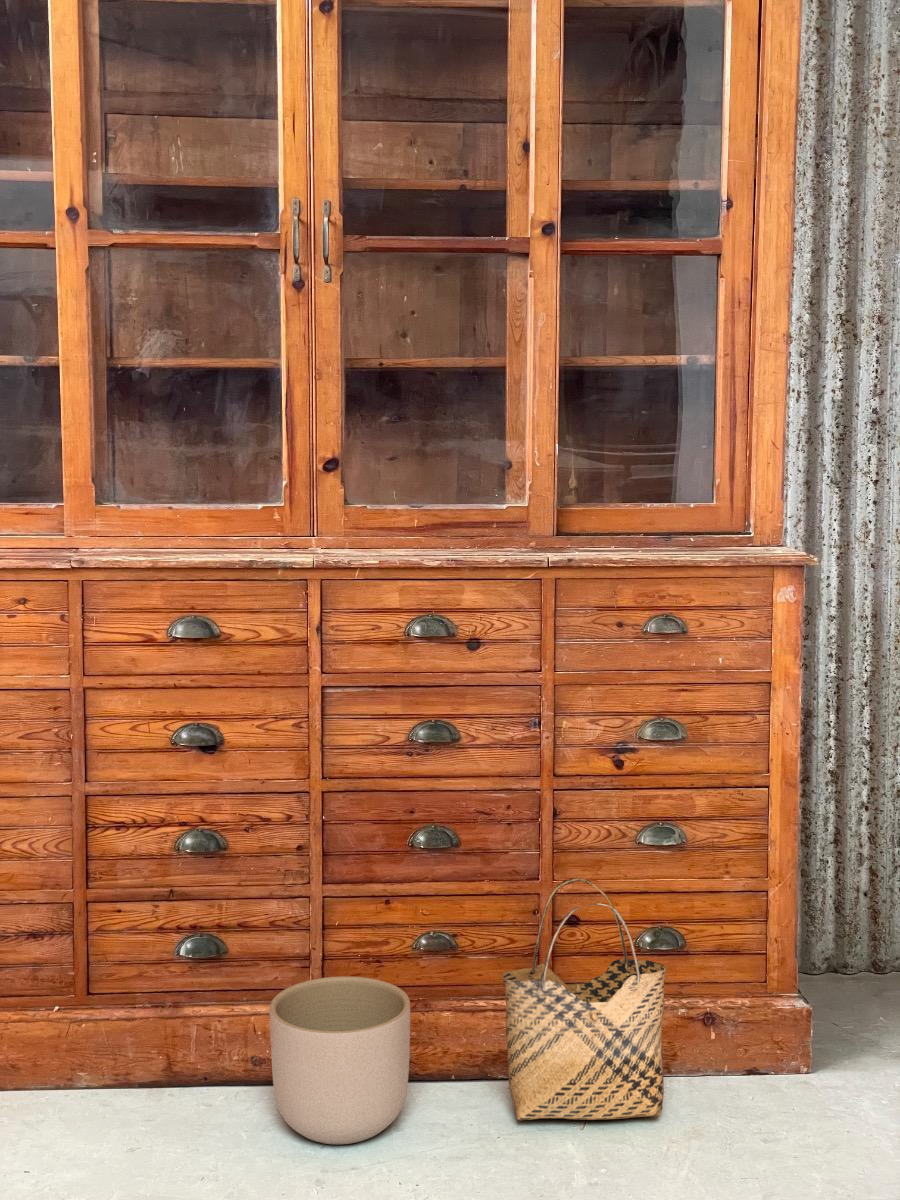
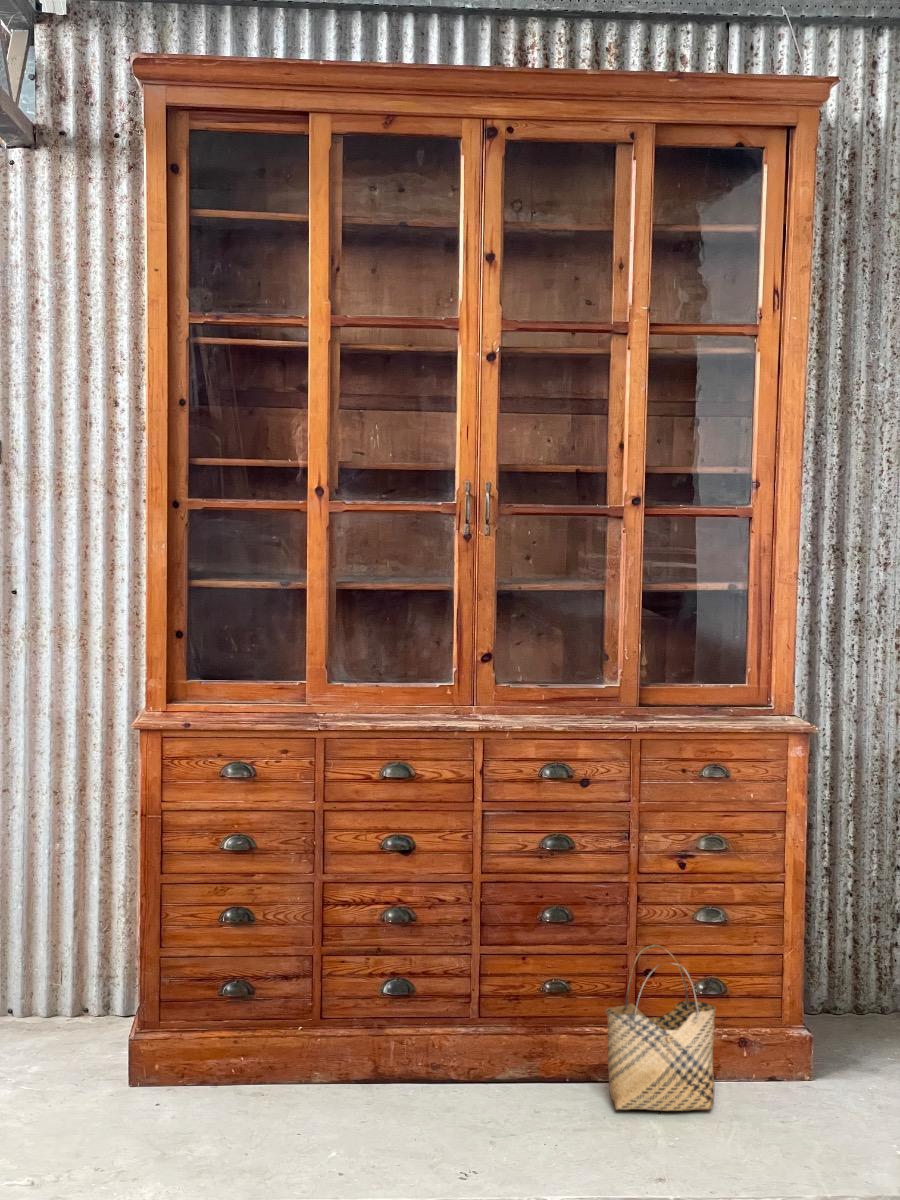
planter: present [270,976,410,1145] -> none [451,1009,545,1123]

